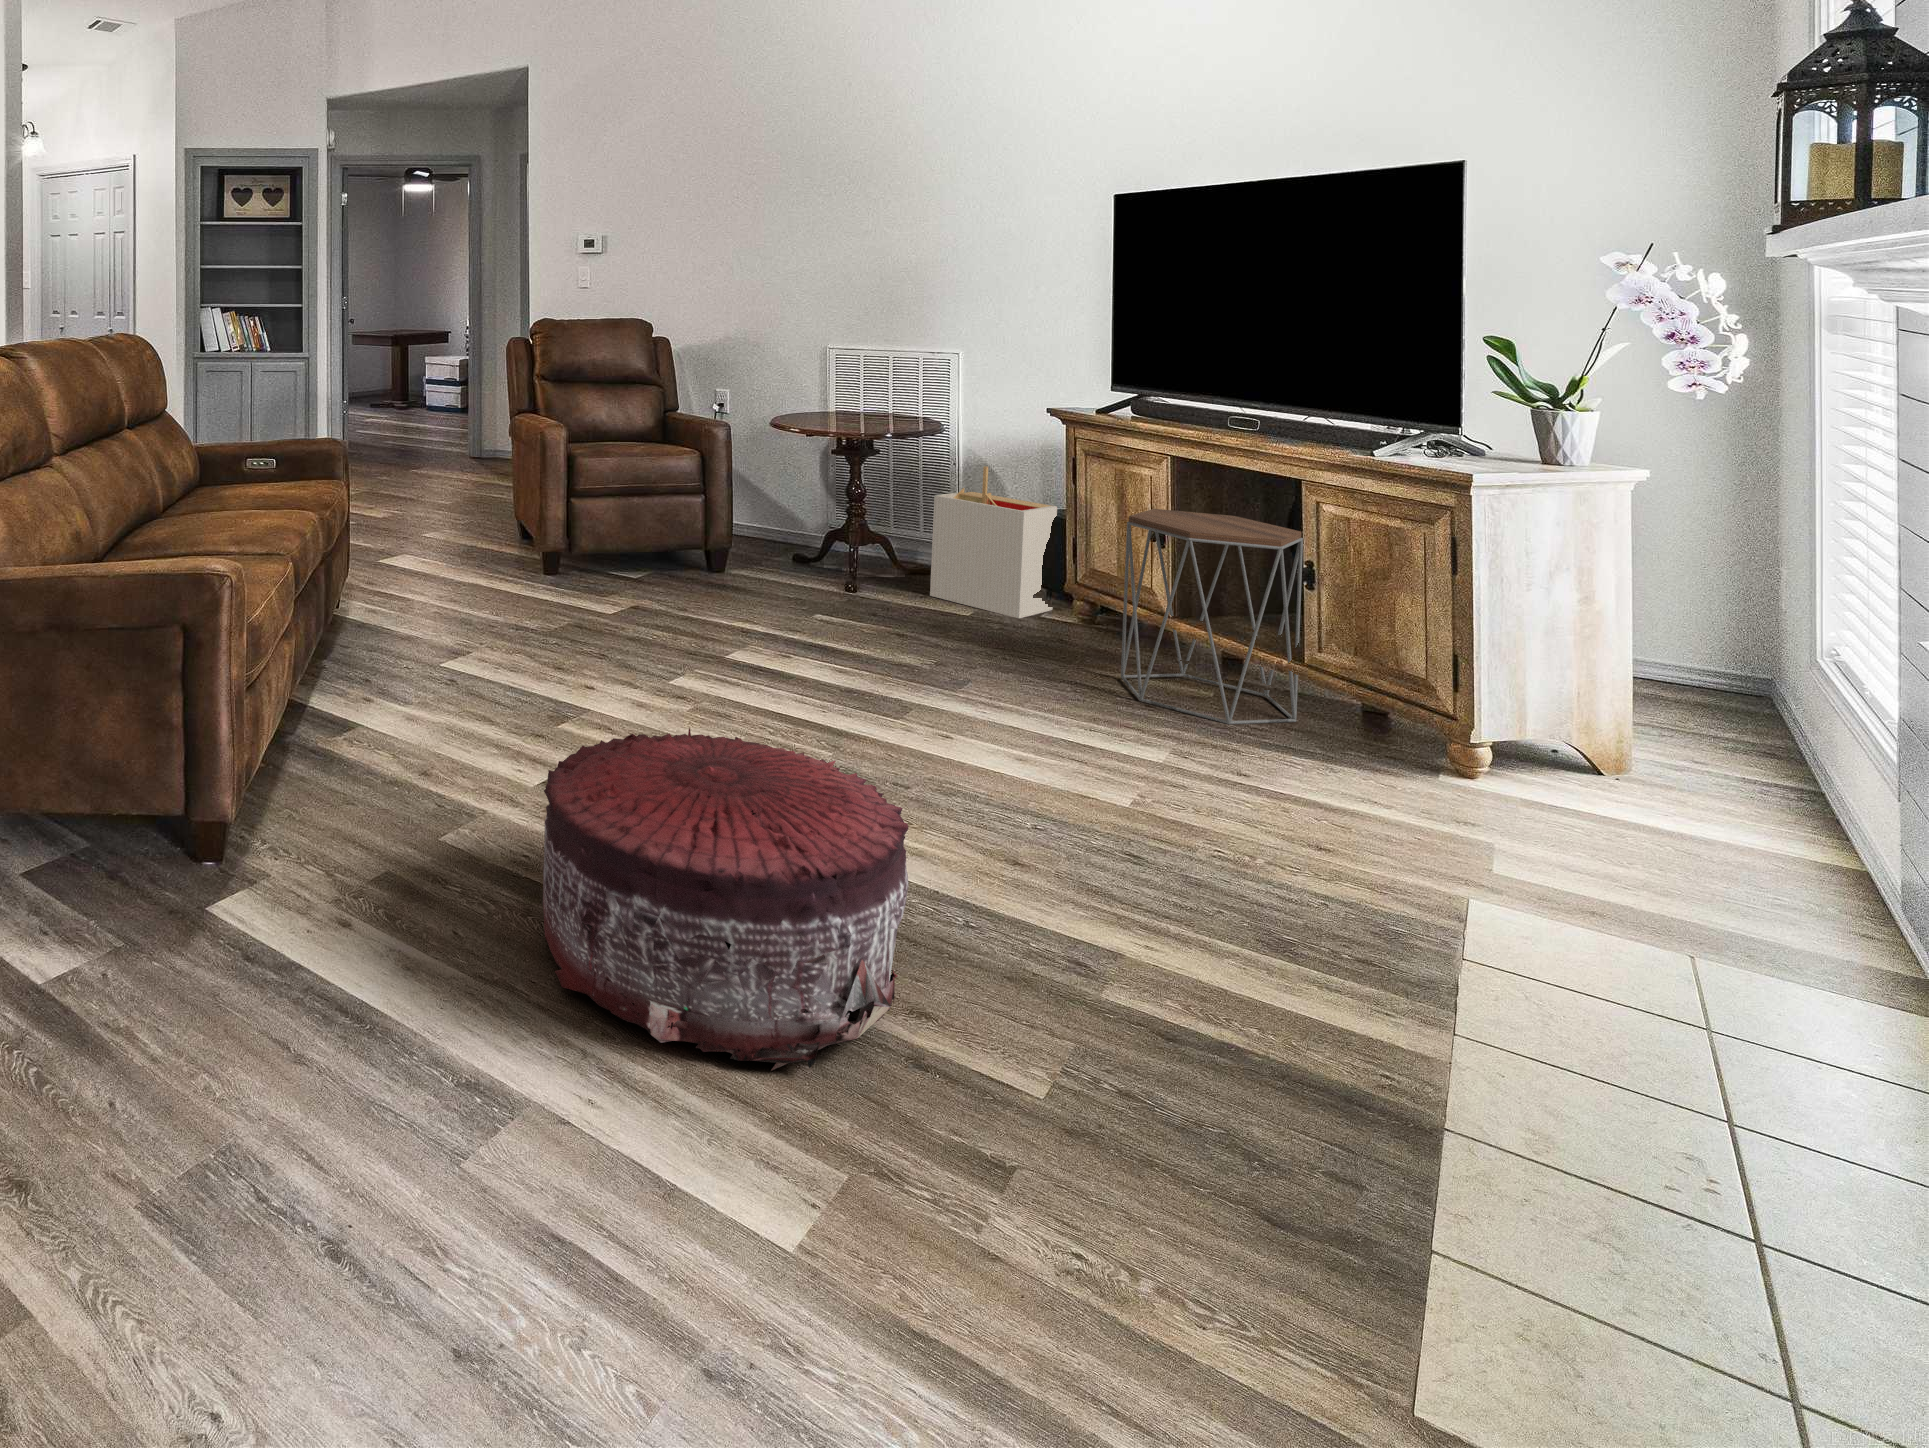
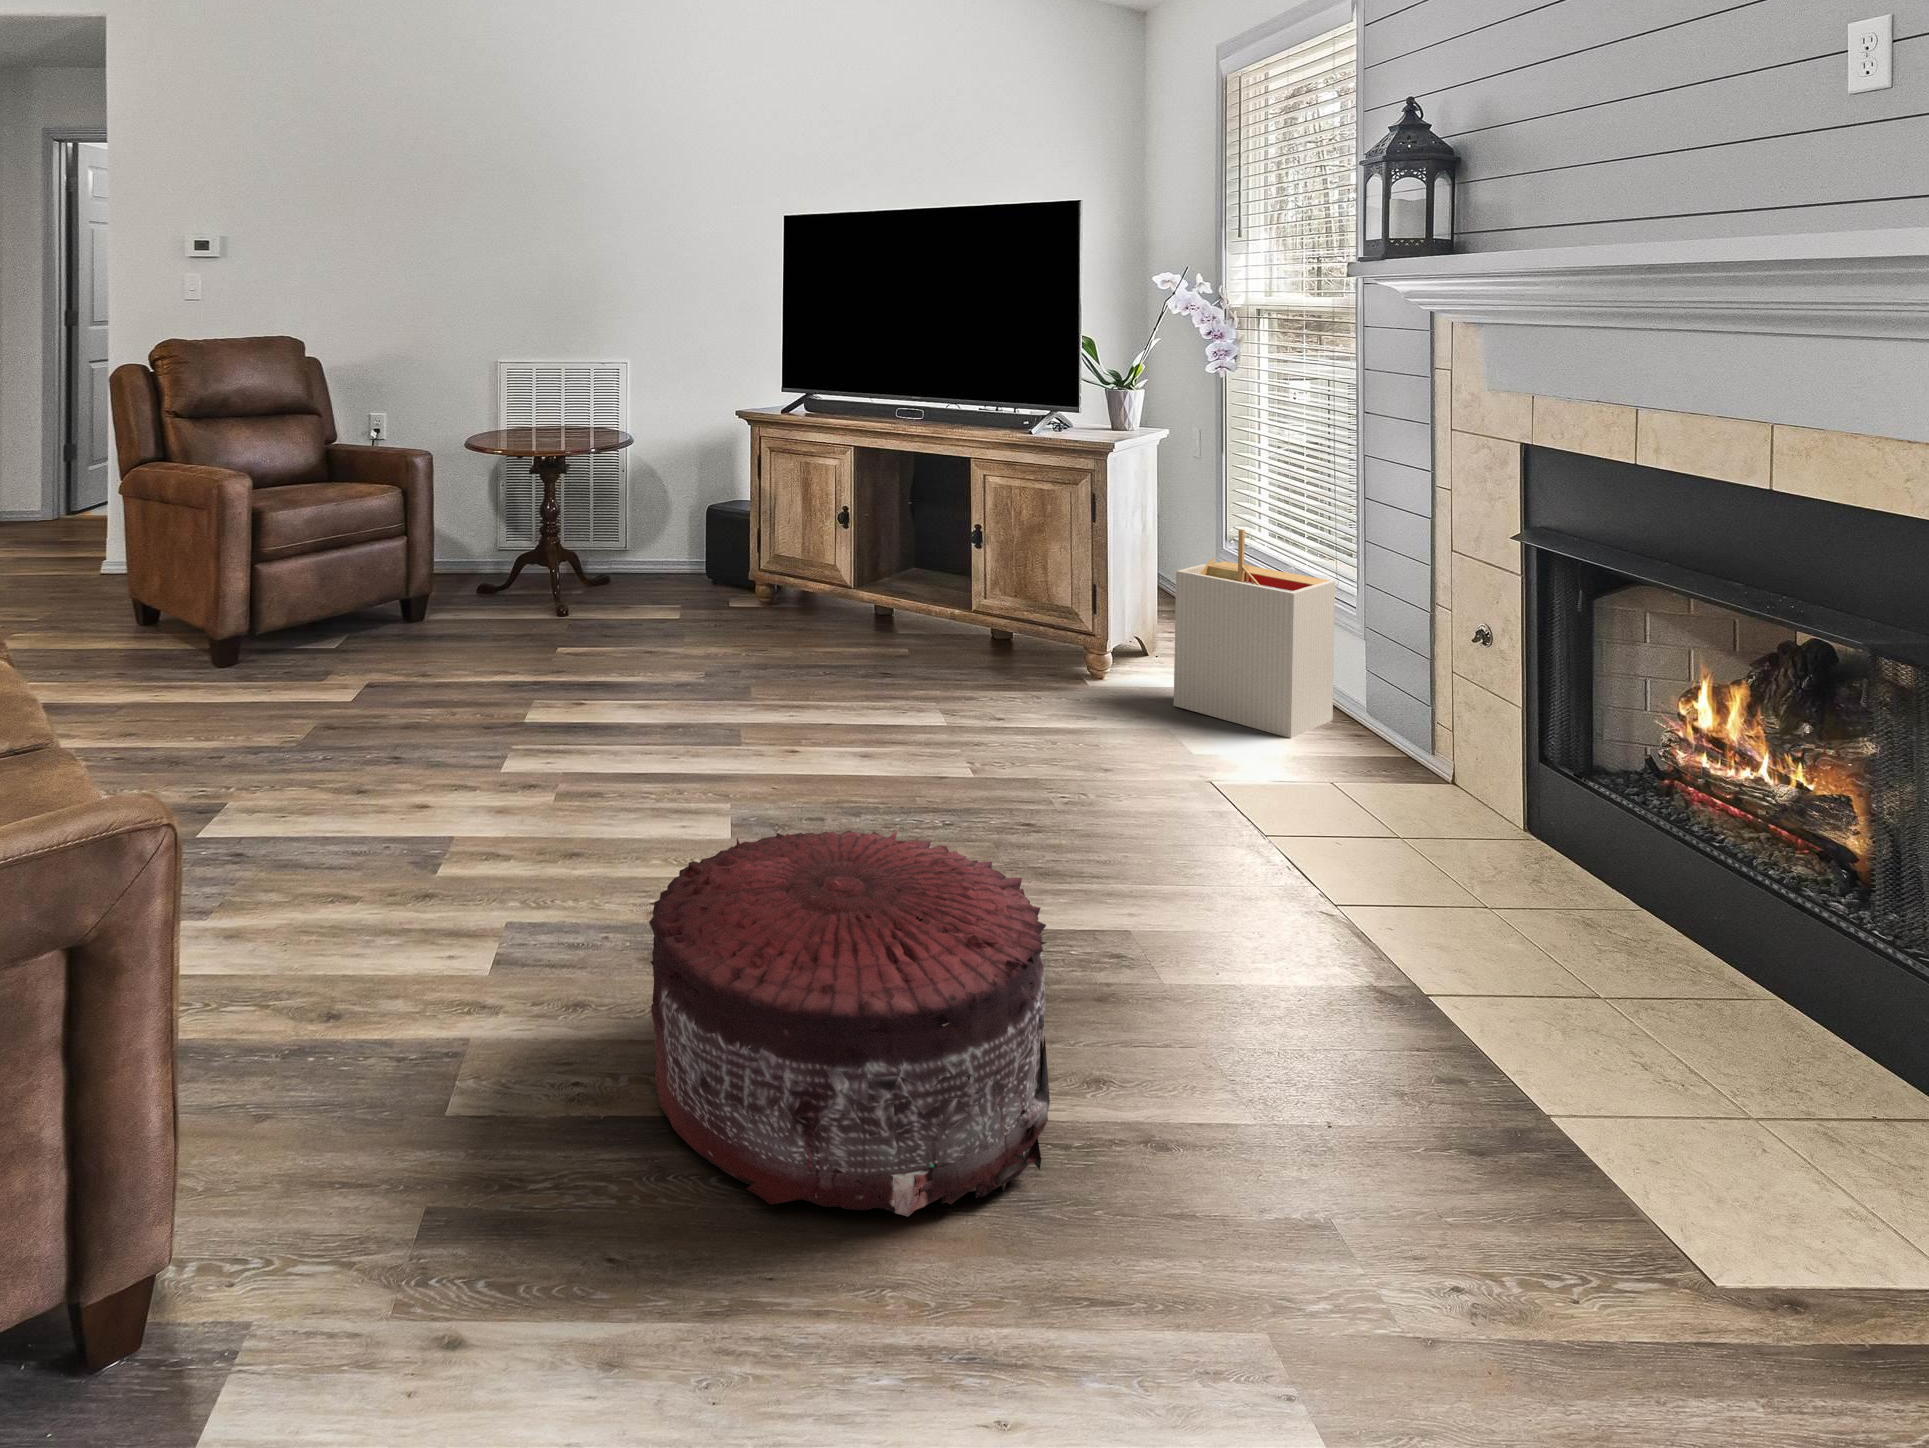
storage bin: present [930,466,1057,618] -> present [1174,529,1335,738]
side table: present [1121,509,1303,724] -> none [851,494,988,683]

